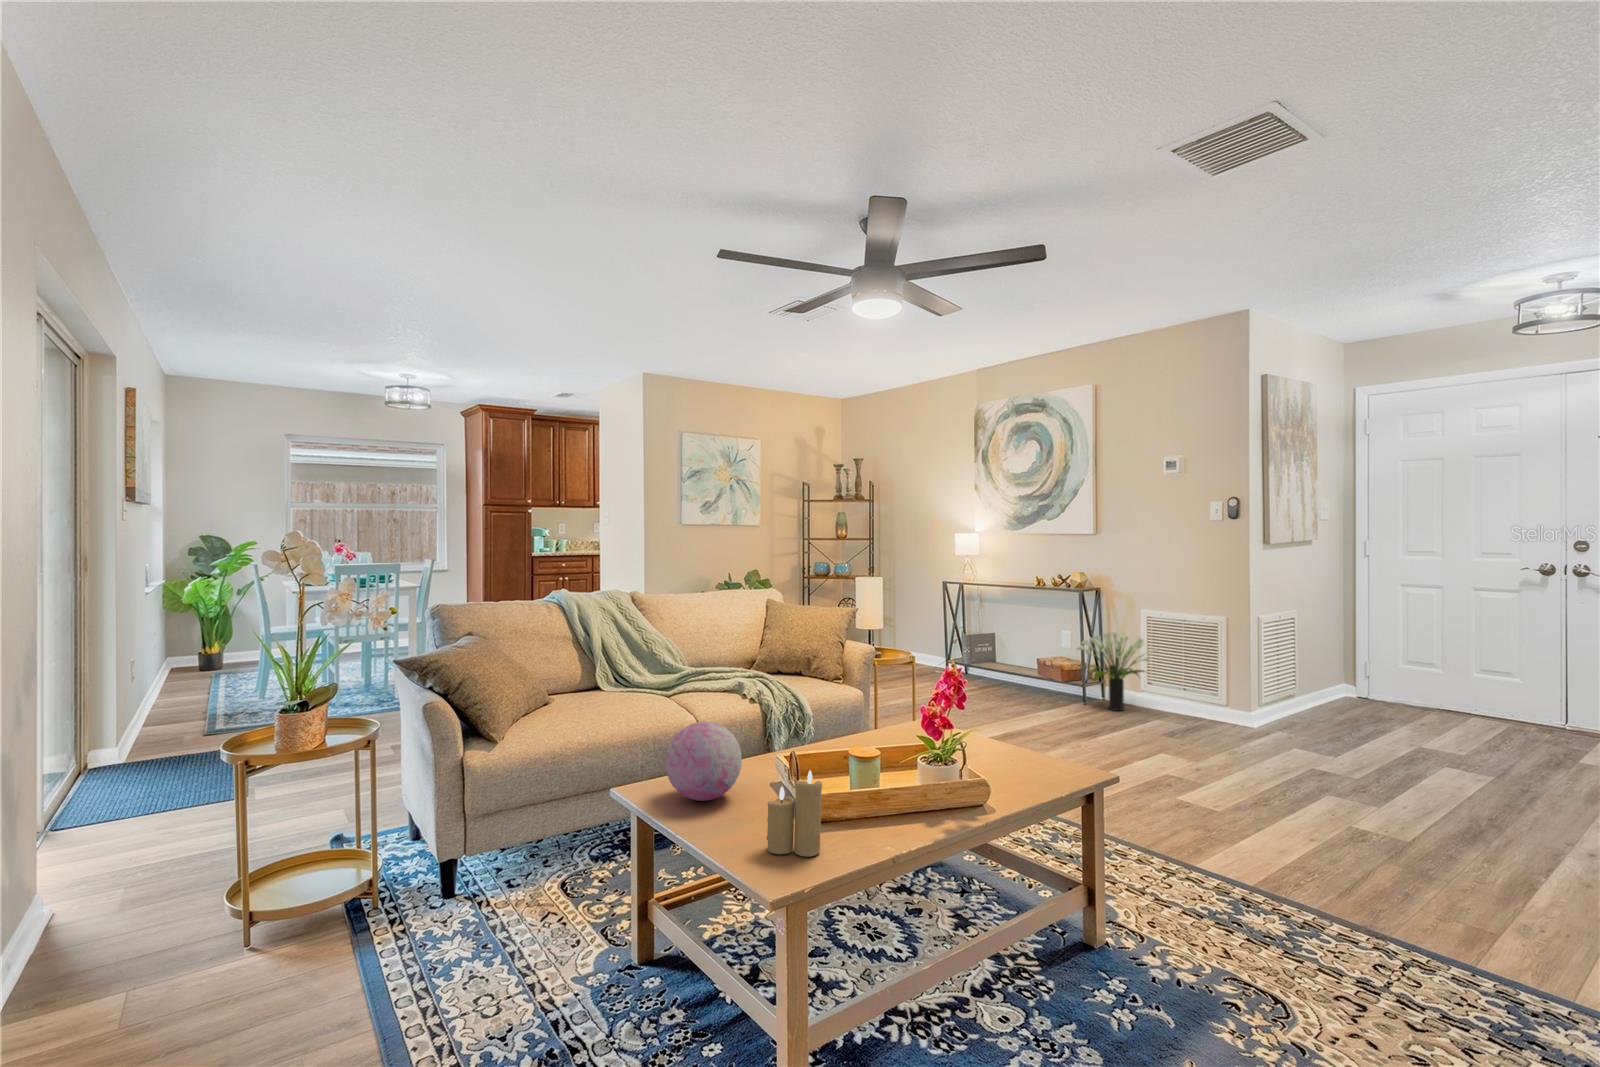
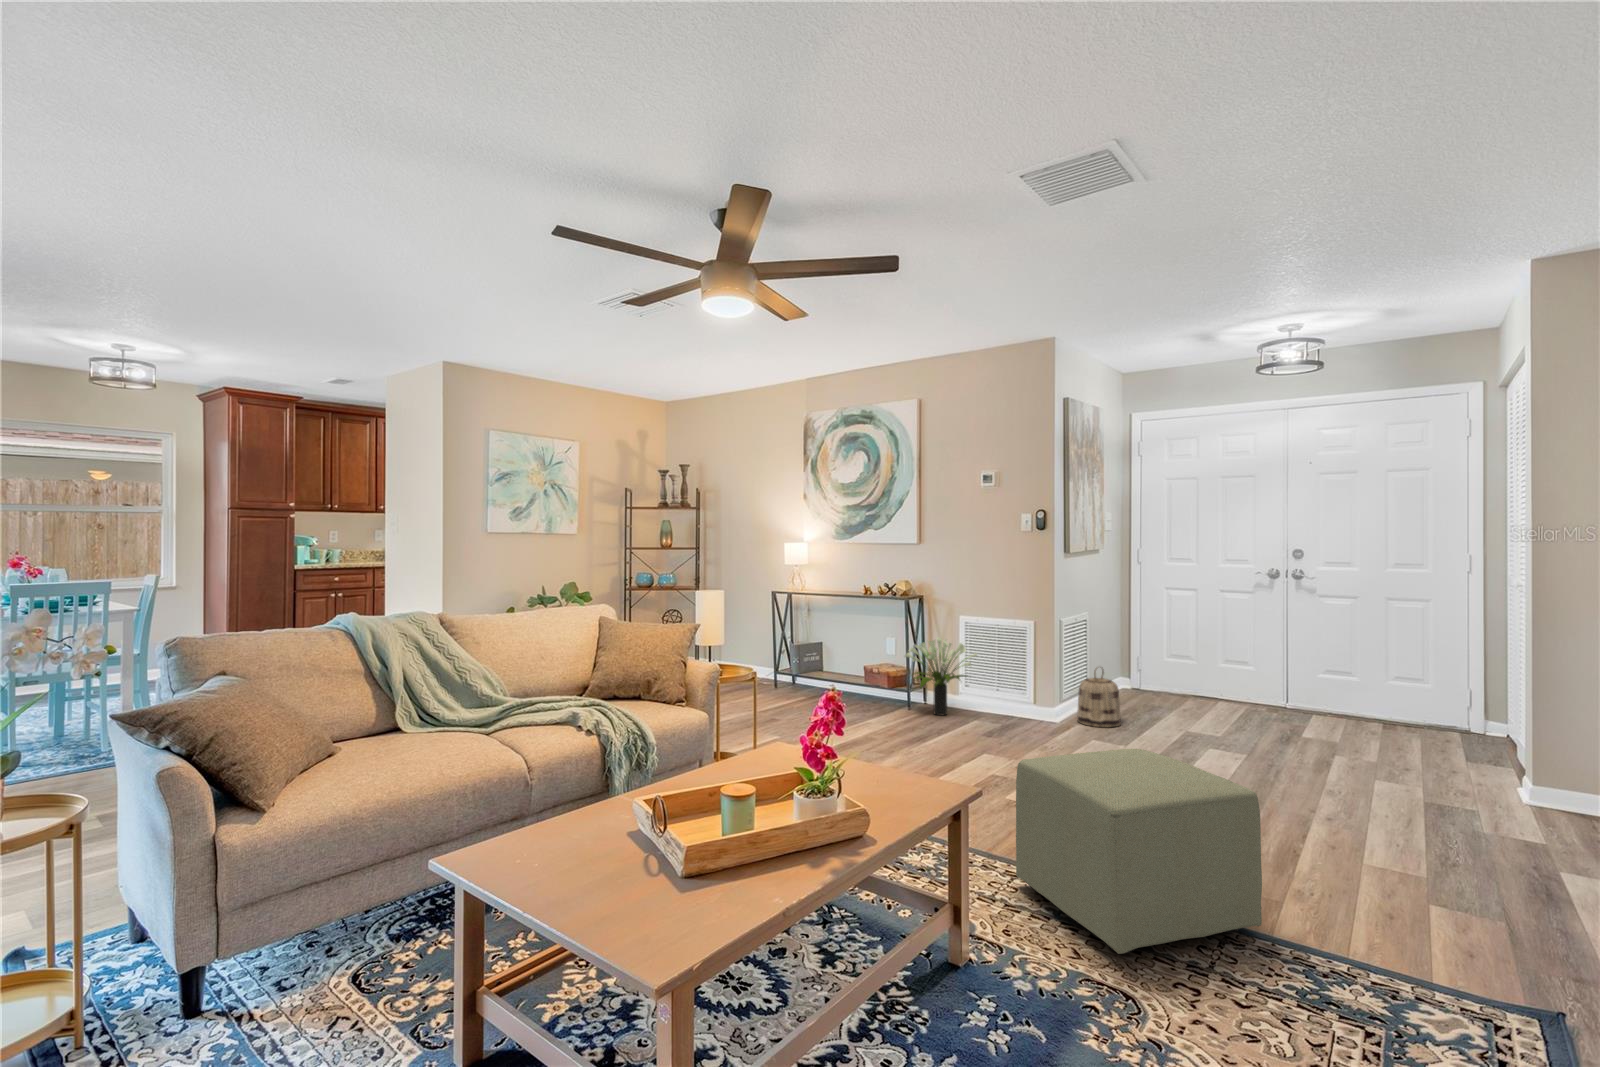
basket: none [1274,668,1327,734] -> present [1077,668,1121,728]
decorative orb: present [665,722,742,801] -> none [501,770,593,864]
ottoman: none [1170,750,1458,957] -> present [1016,749,1262,954]
candle: present [767,770,822,857] -> none [634,821,698,921]

